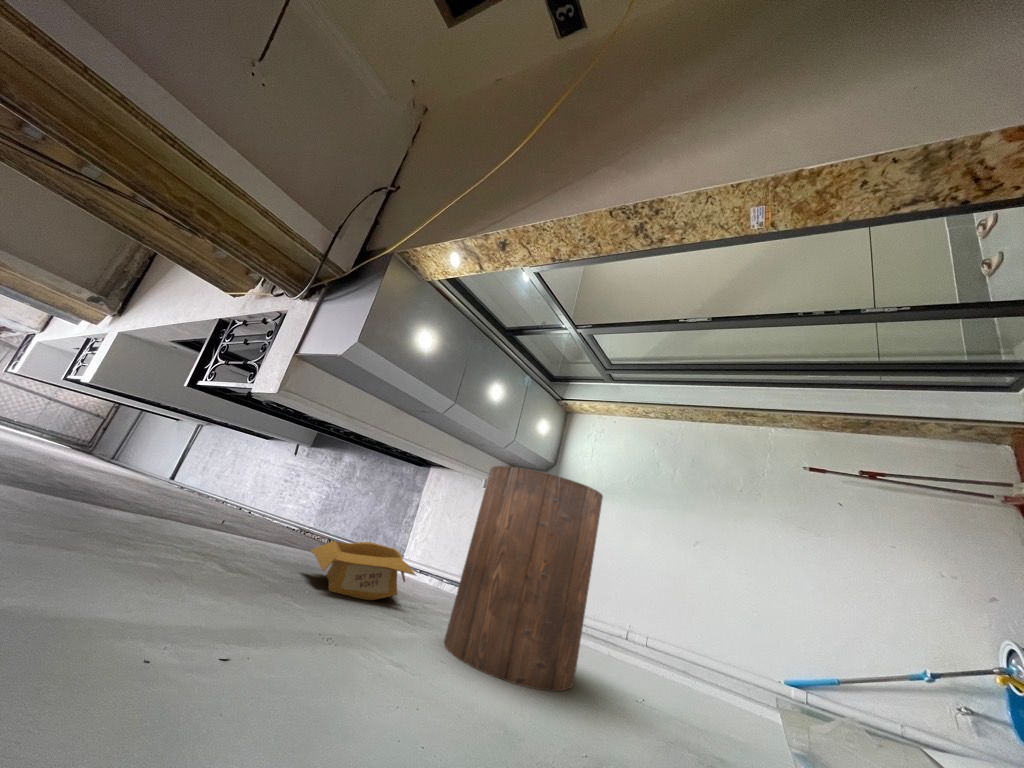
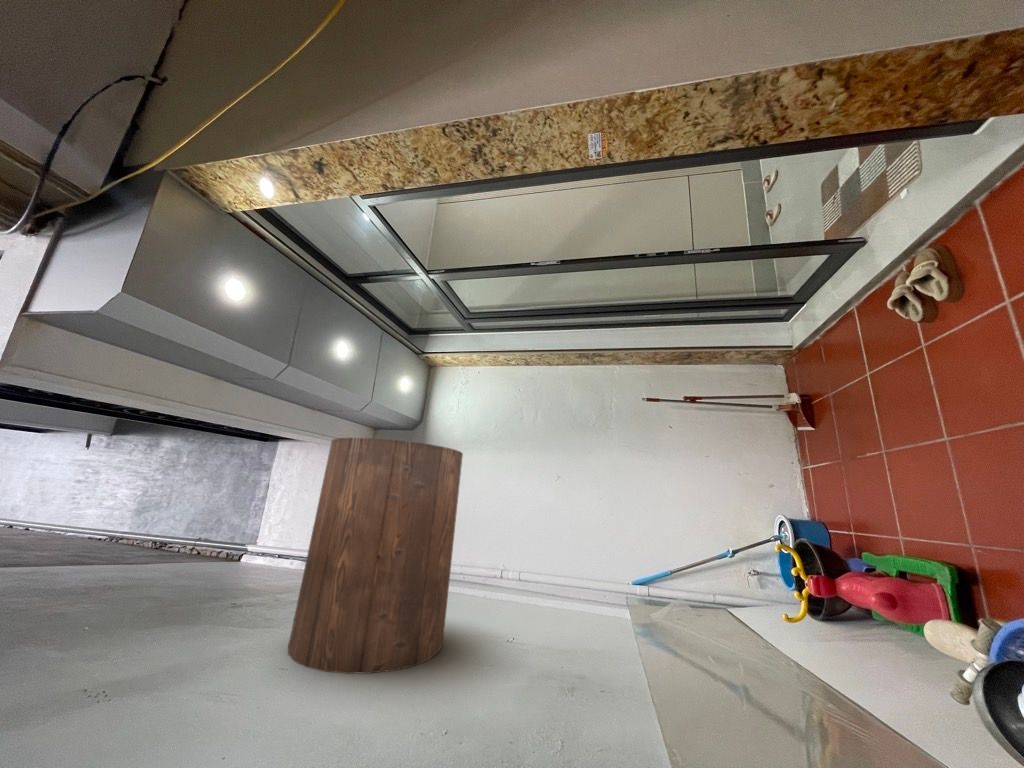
cardboard box: present [311,541,416,600] -> none [89,548,253,626]

